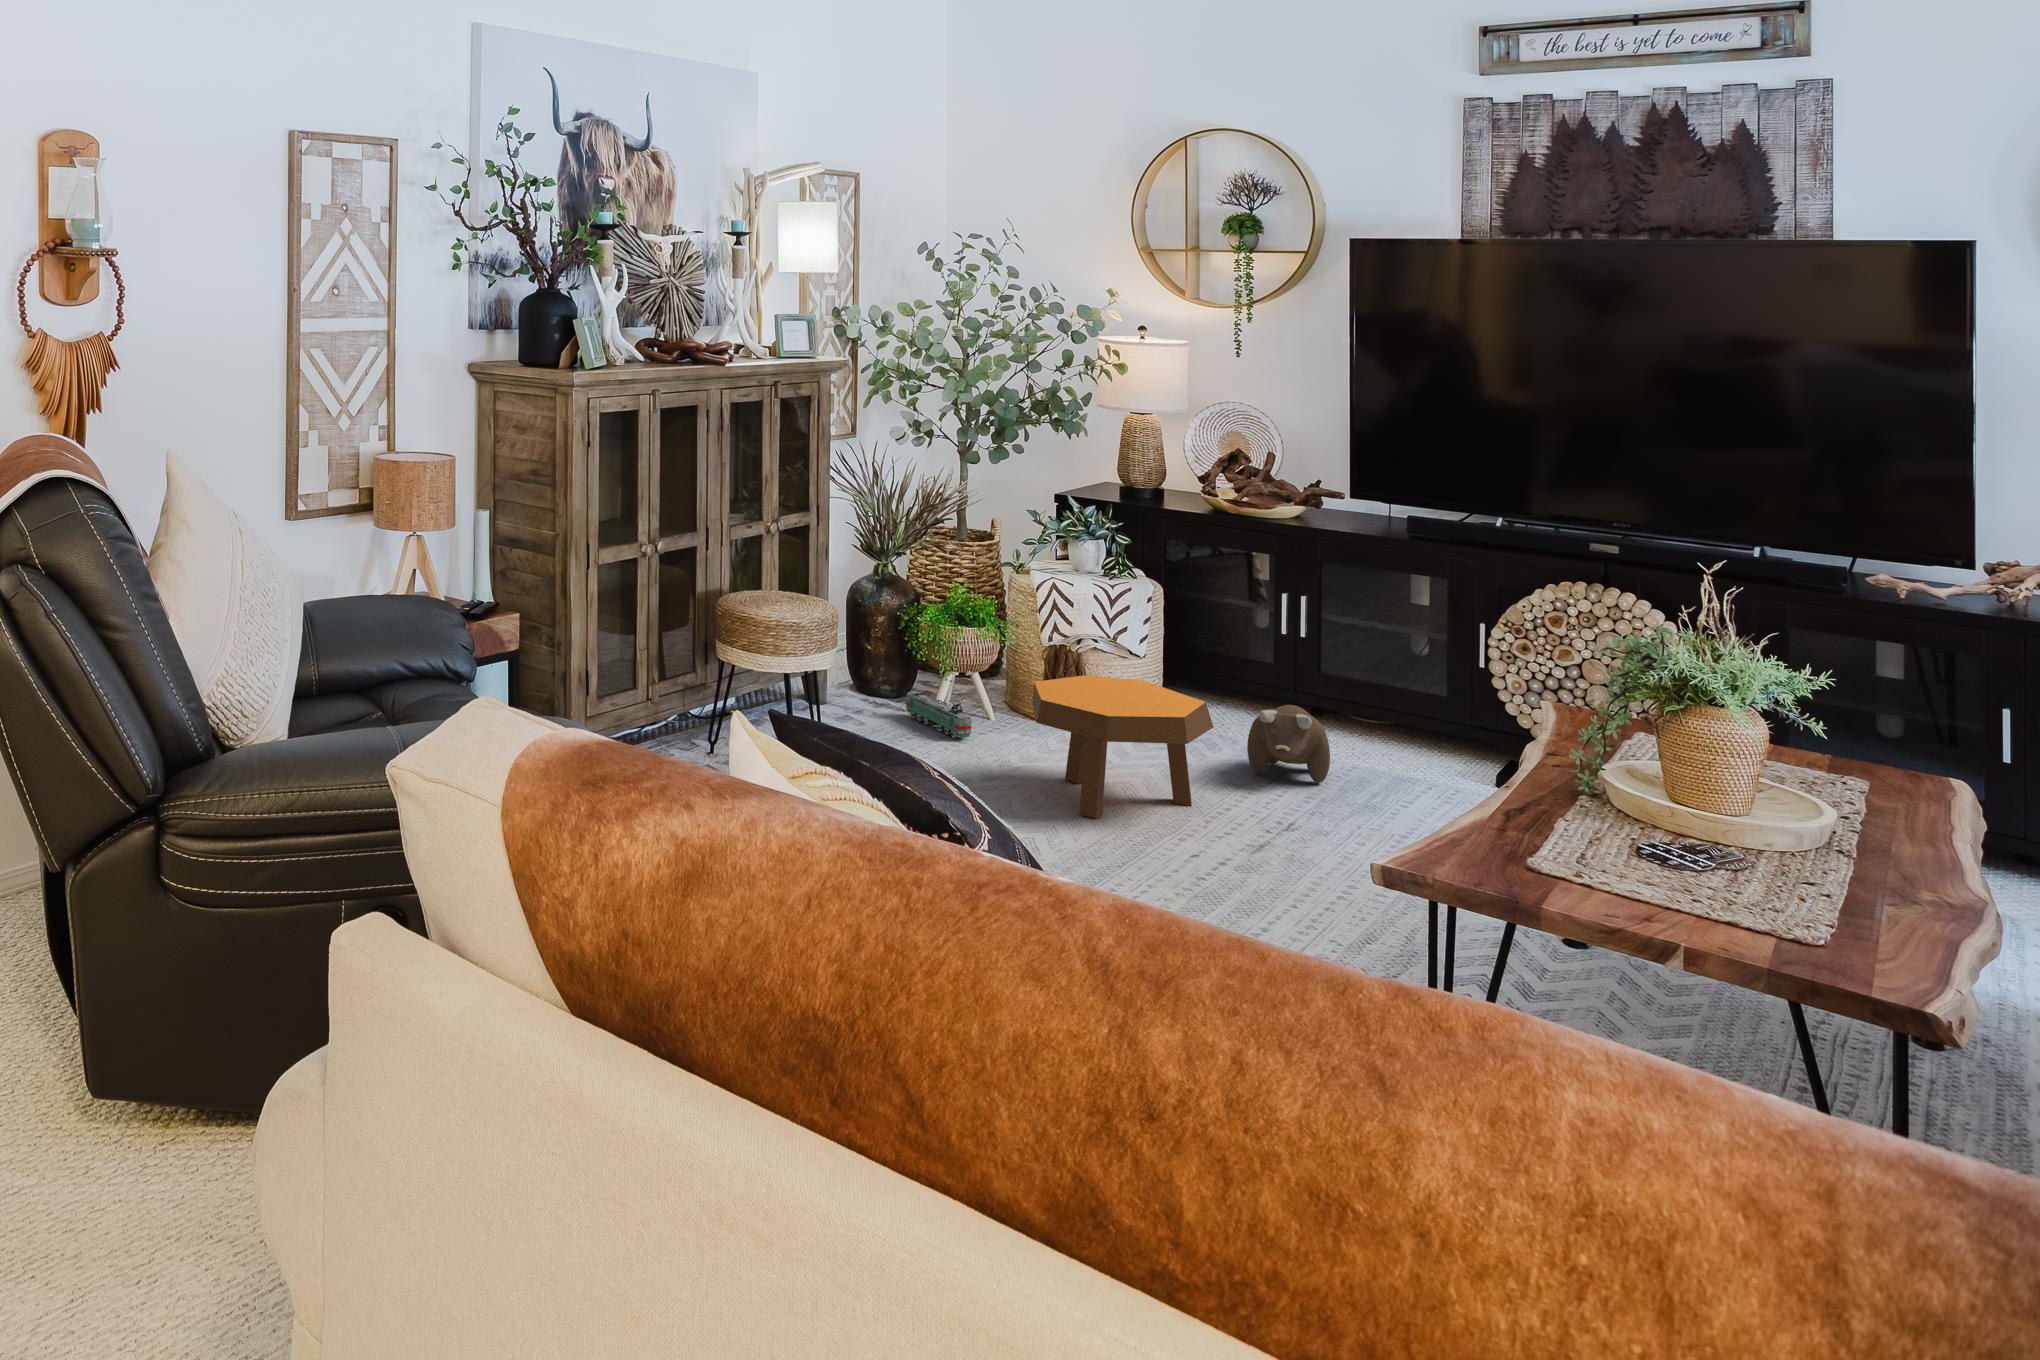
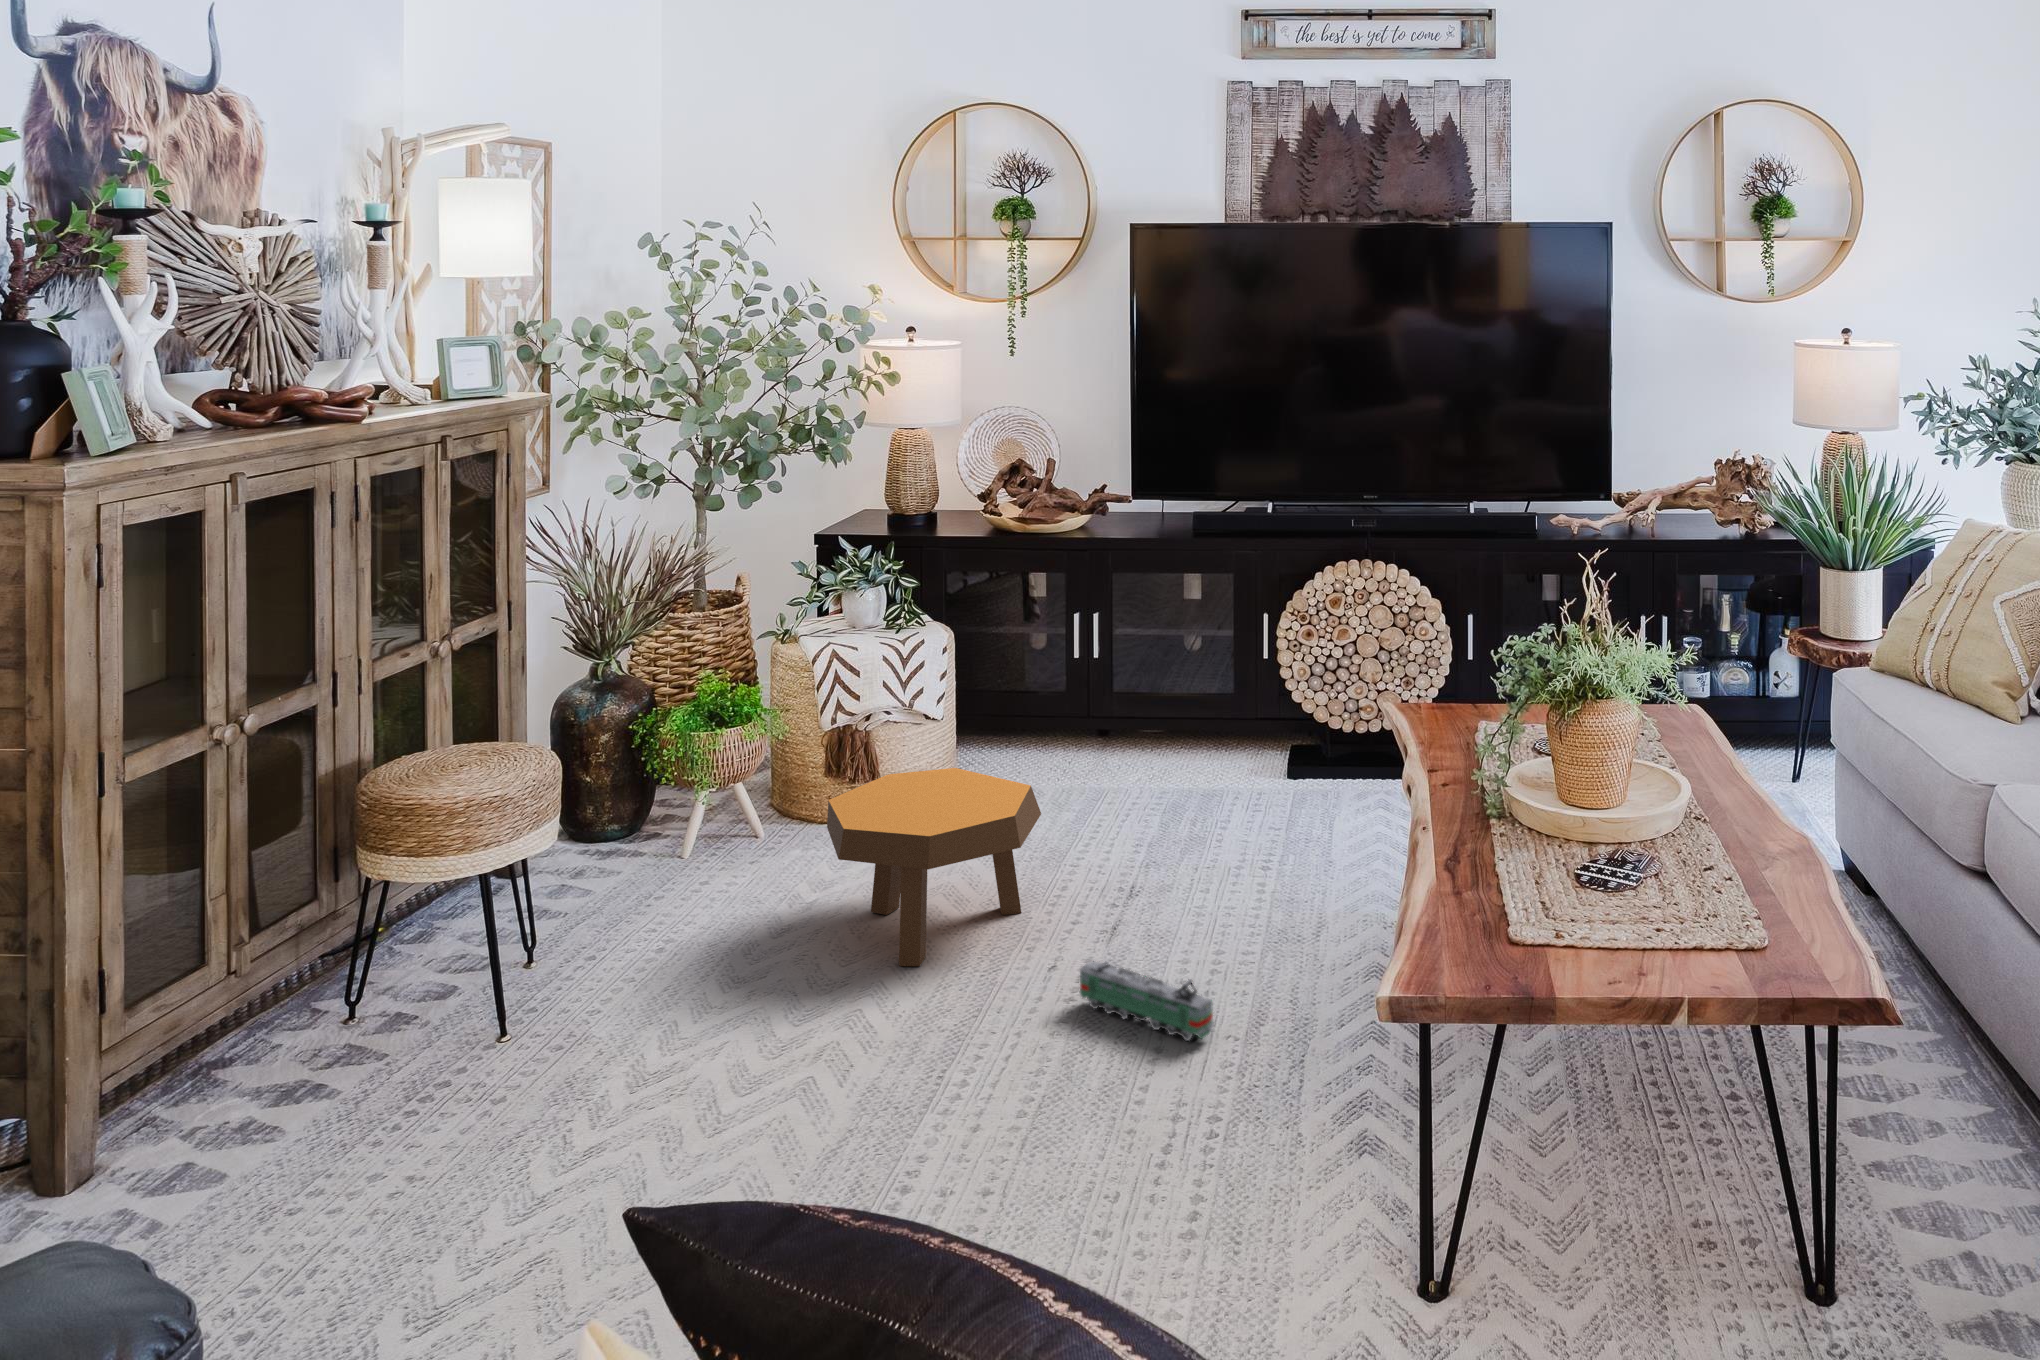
toy train: present [906,691,971,738] -> present [1080,961,1214,1041]
plush toy: present [1247,705,1330,783] -> none [1067,758,1151,843]

